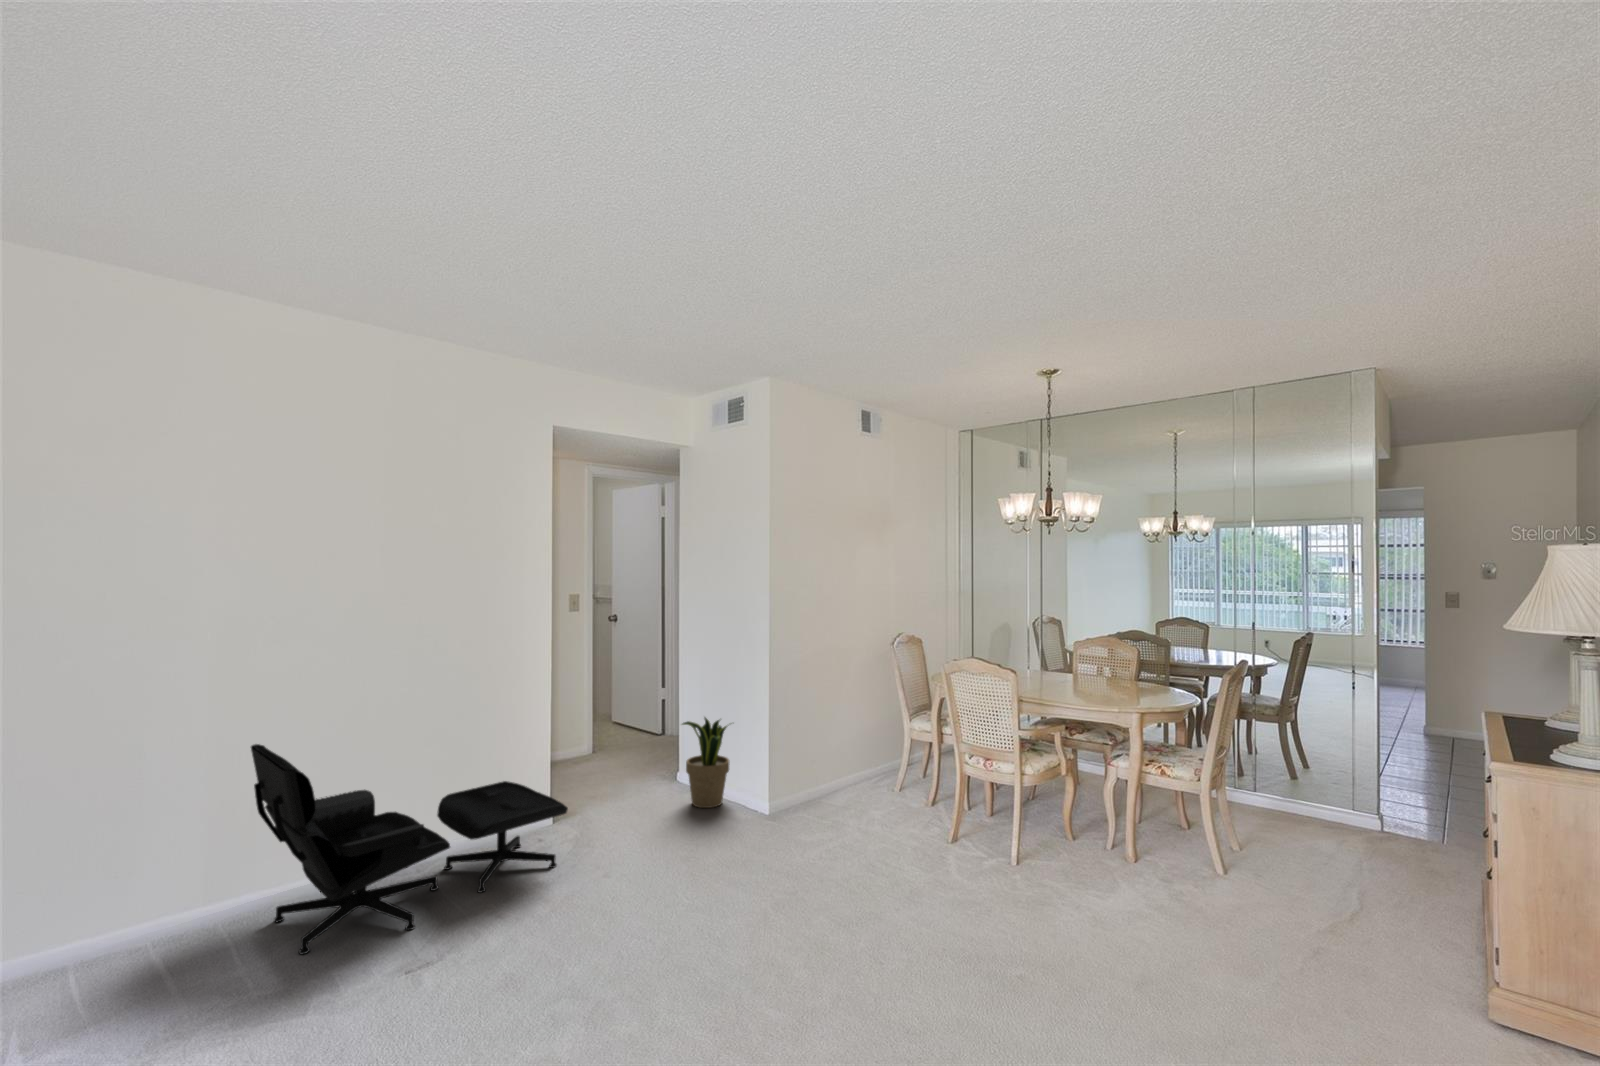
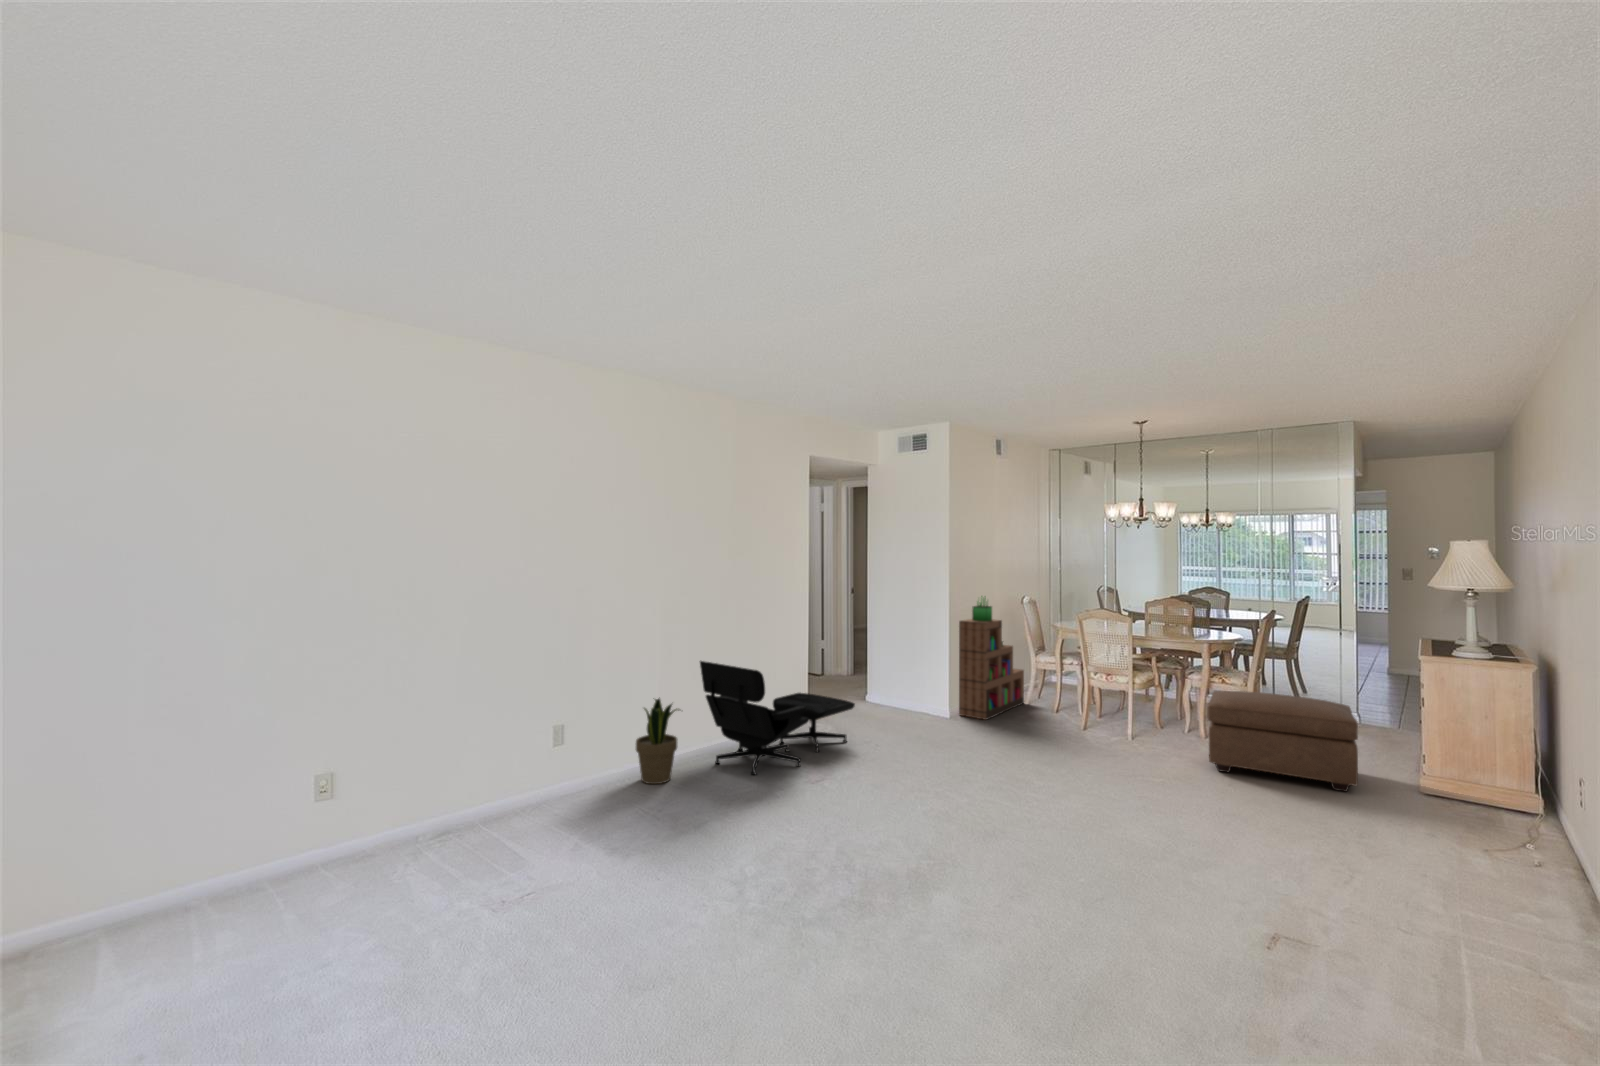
bookshelf: none [781,630,895,819] -> present [959,596,1024,720]
potted plant: present [682,718,729,808] -> present [636,699,679,784]
ottoman: none [1113,796,1378,1020] -> present [1207,691,1358,792]

